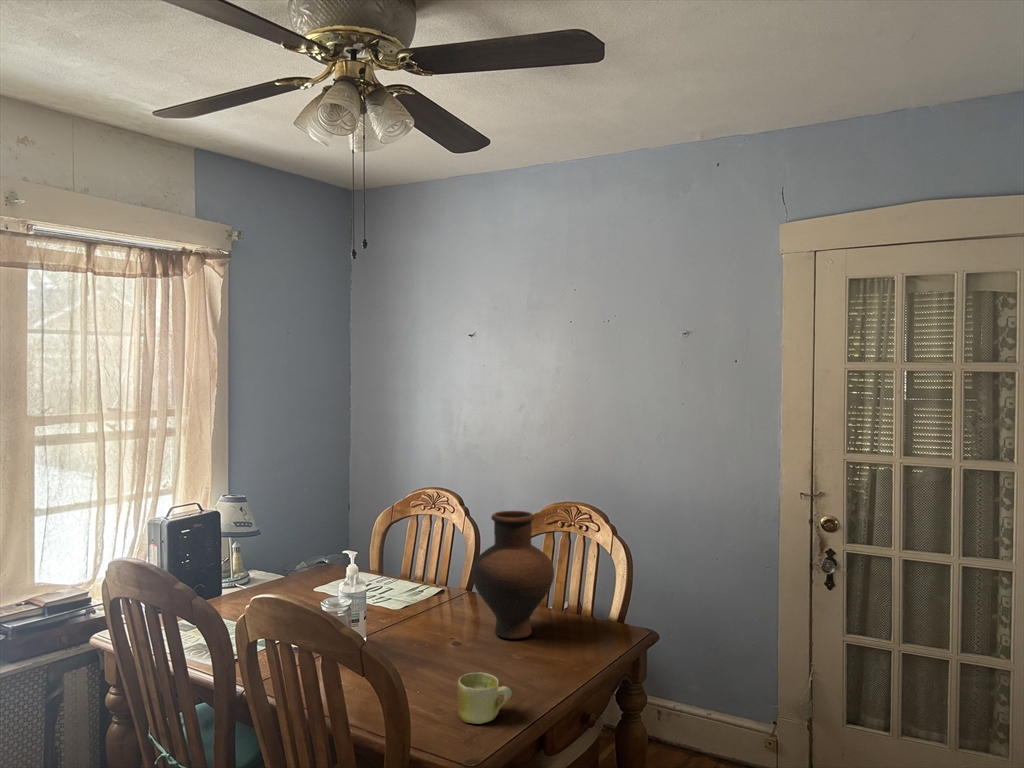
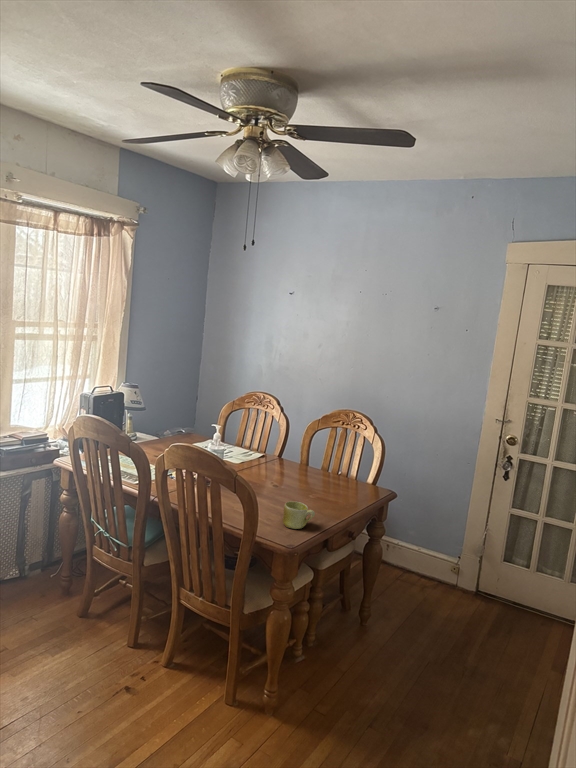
vase: present [472,511,554,639] -> none [289,412,340,488]

